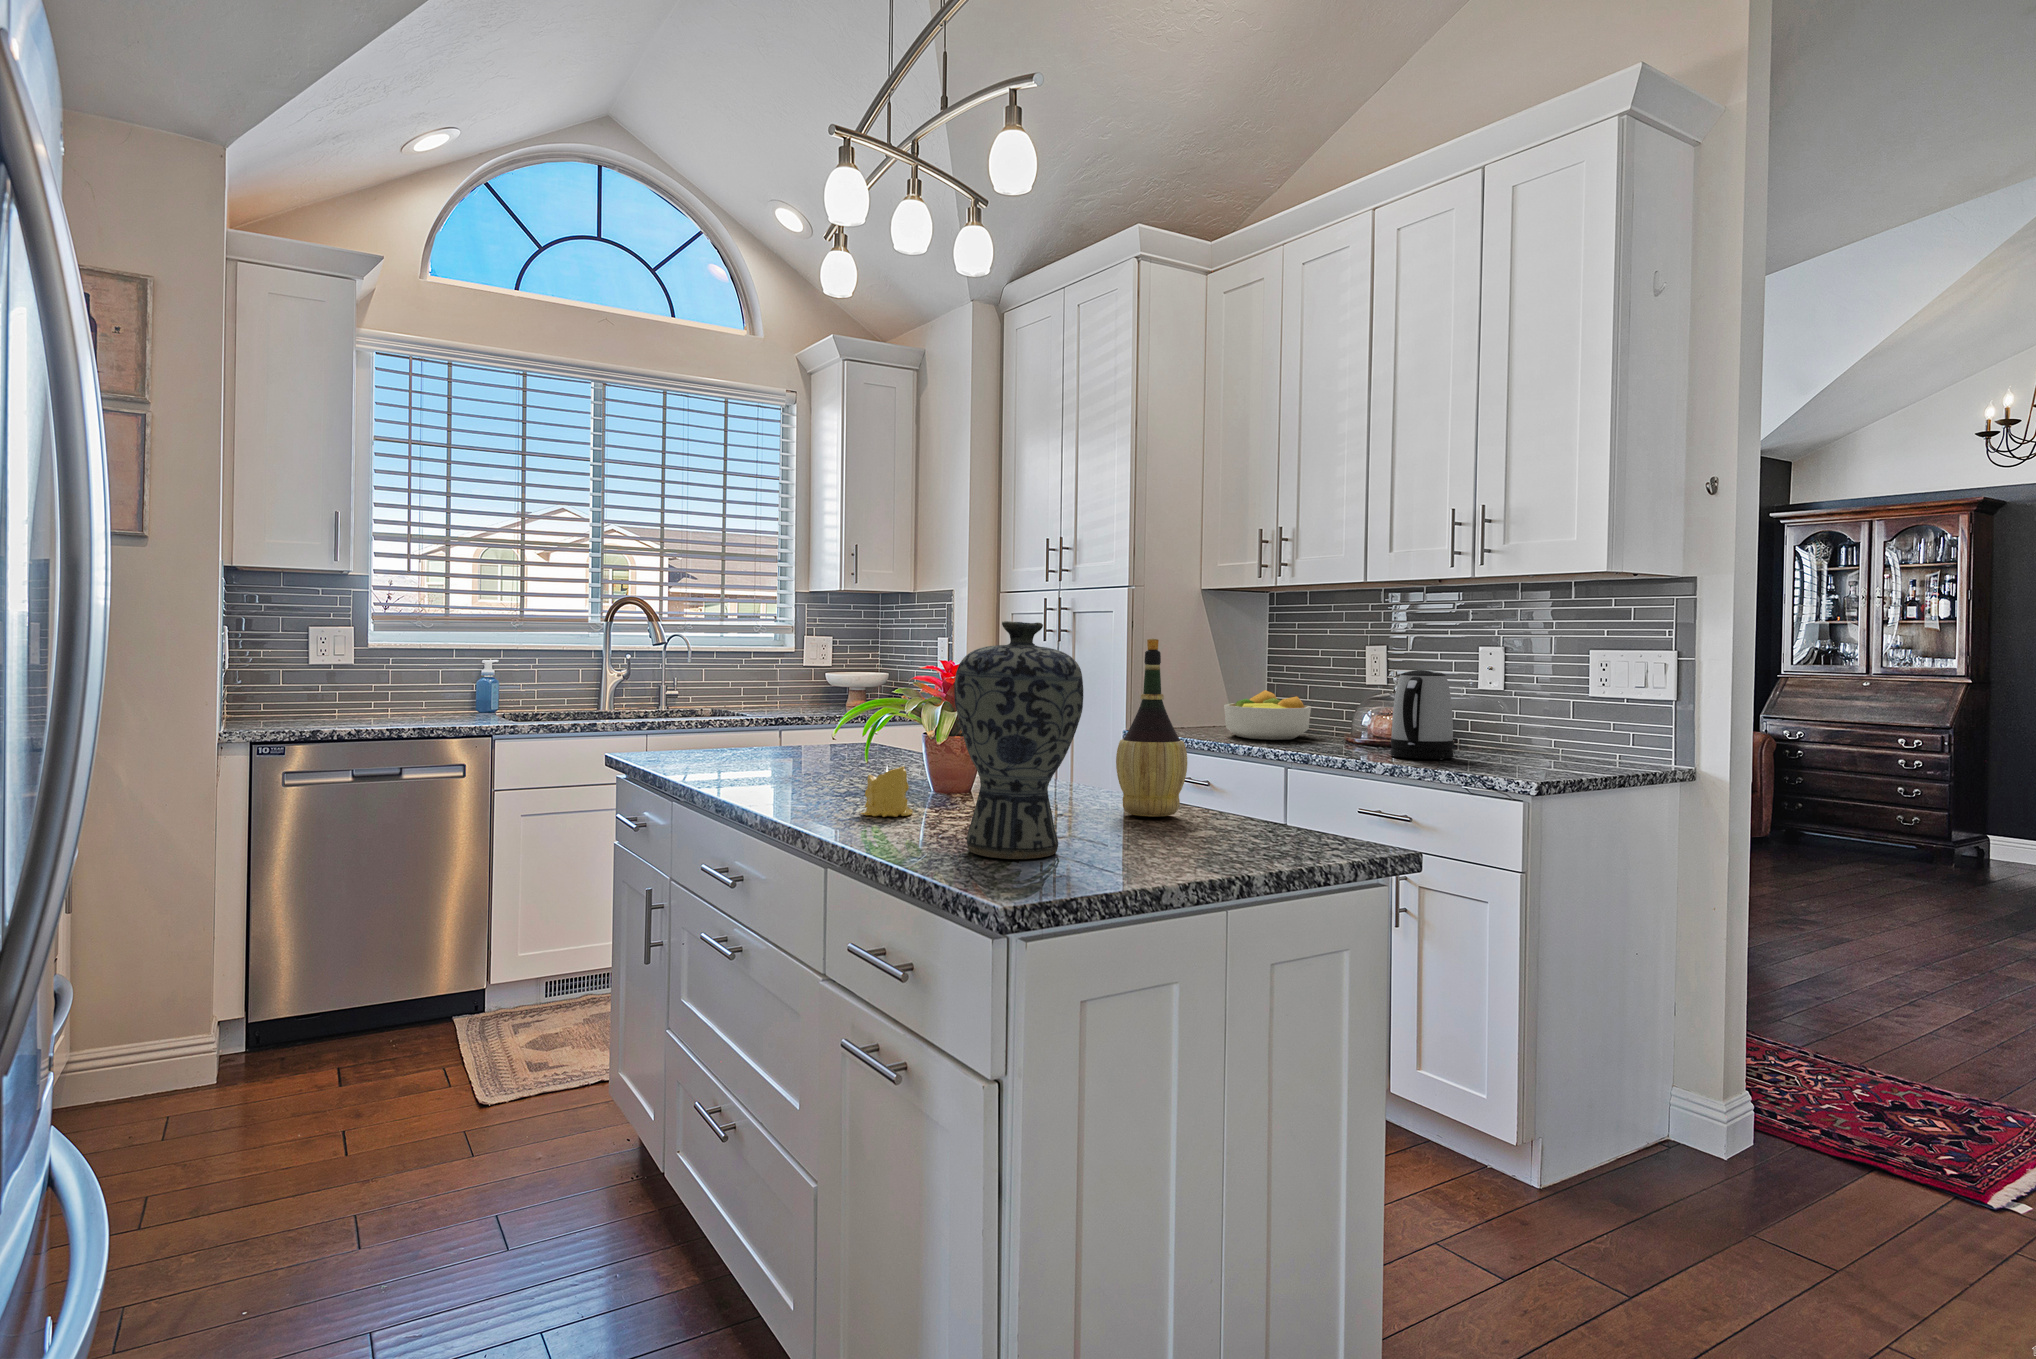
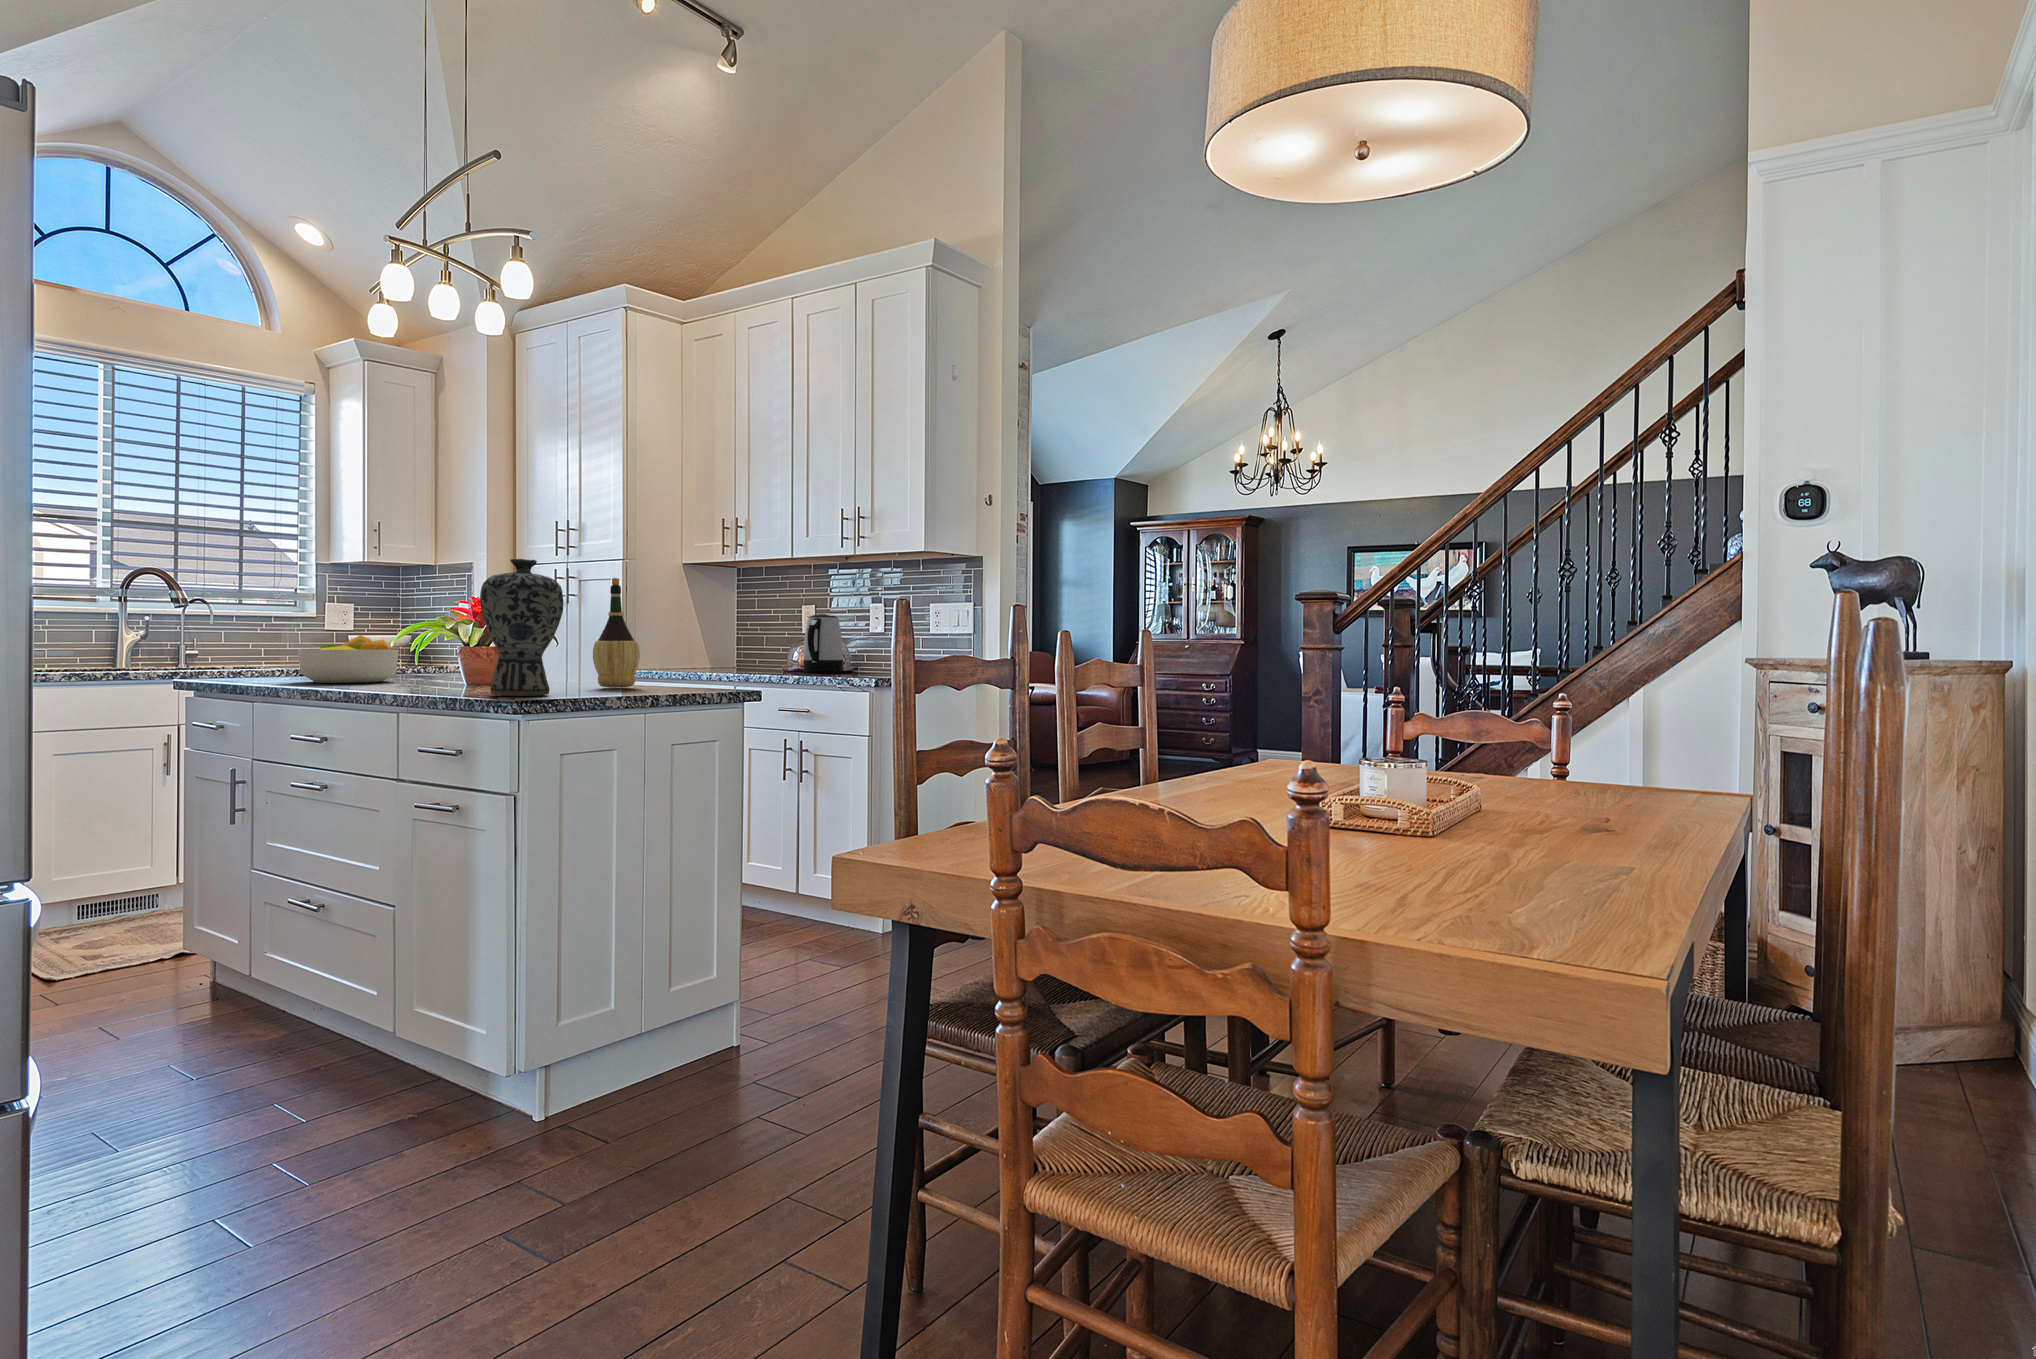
fruit bowl: present [1224,690,1311,740] -> present [297,635,399,683]
candle: present [861,766,913,817] -> none [413,657,451,690]

